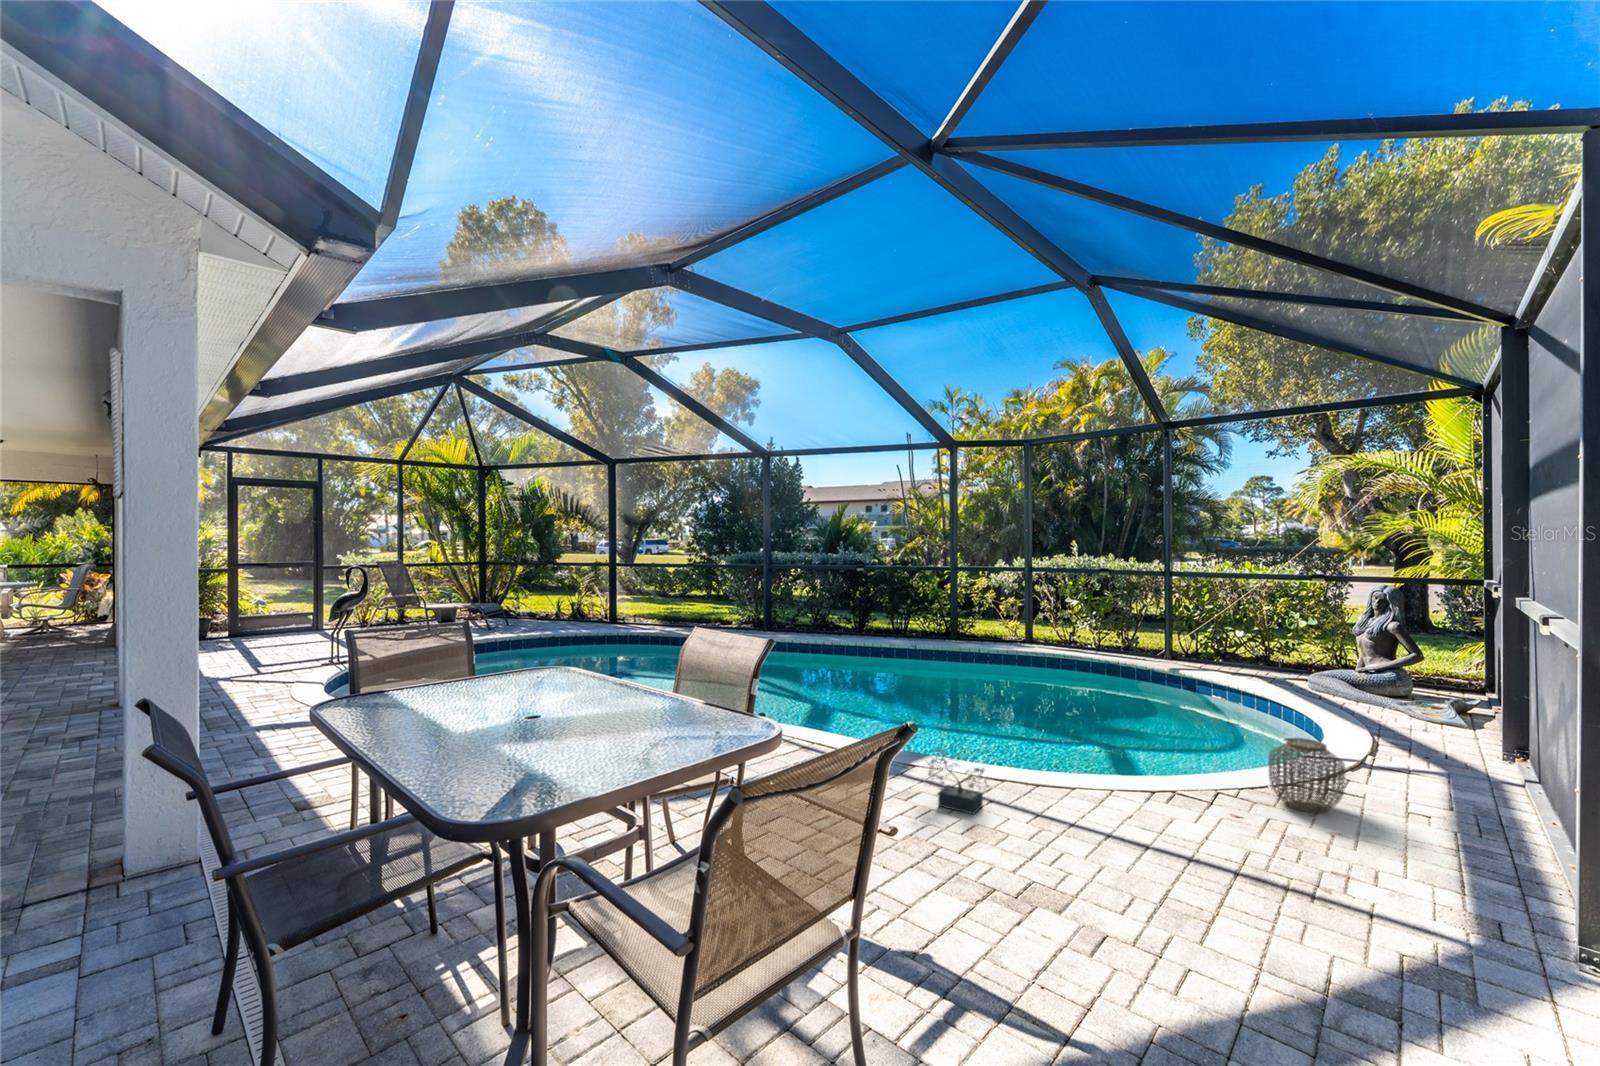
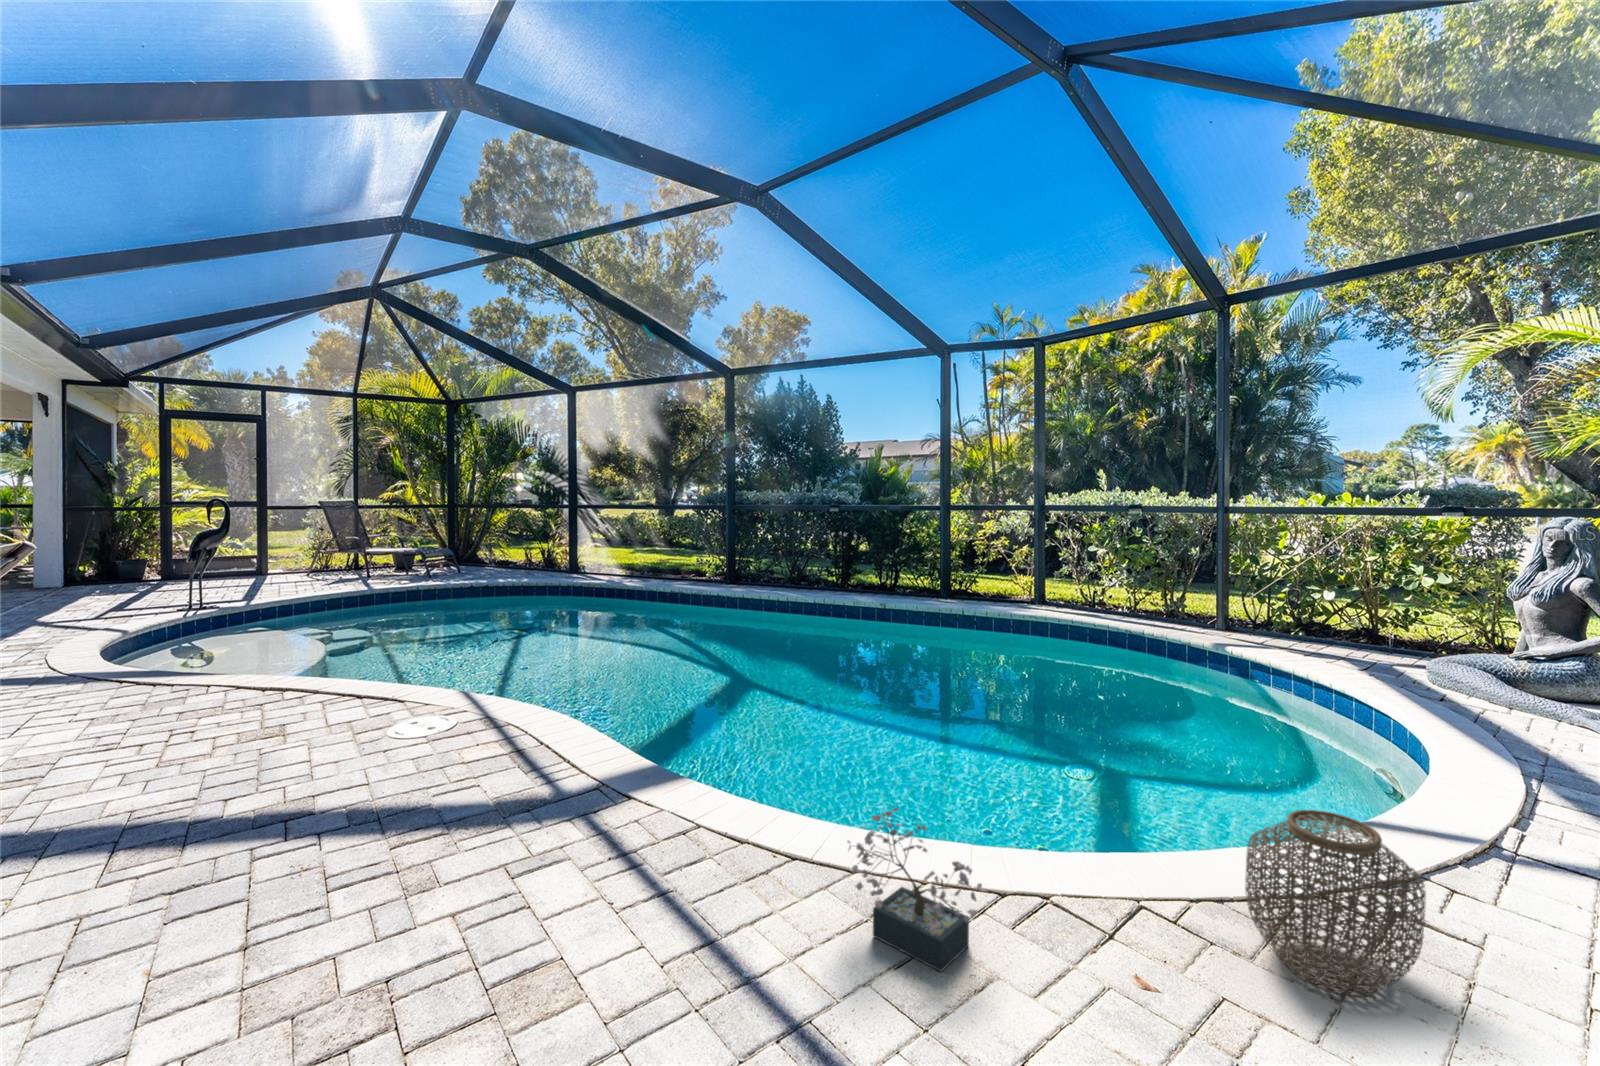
decorative plant: present [928,749,989,814] -> present [848,808,986,972]

